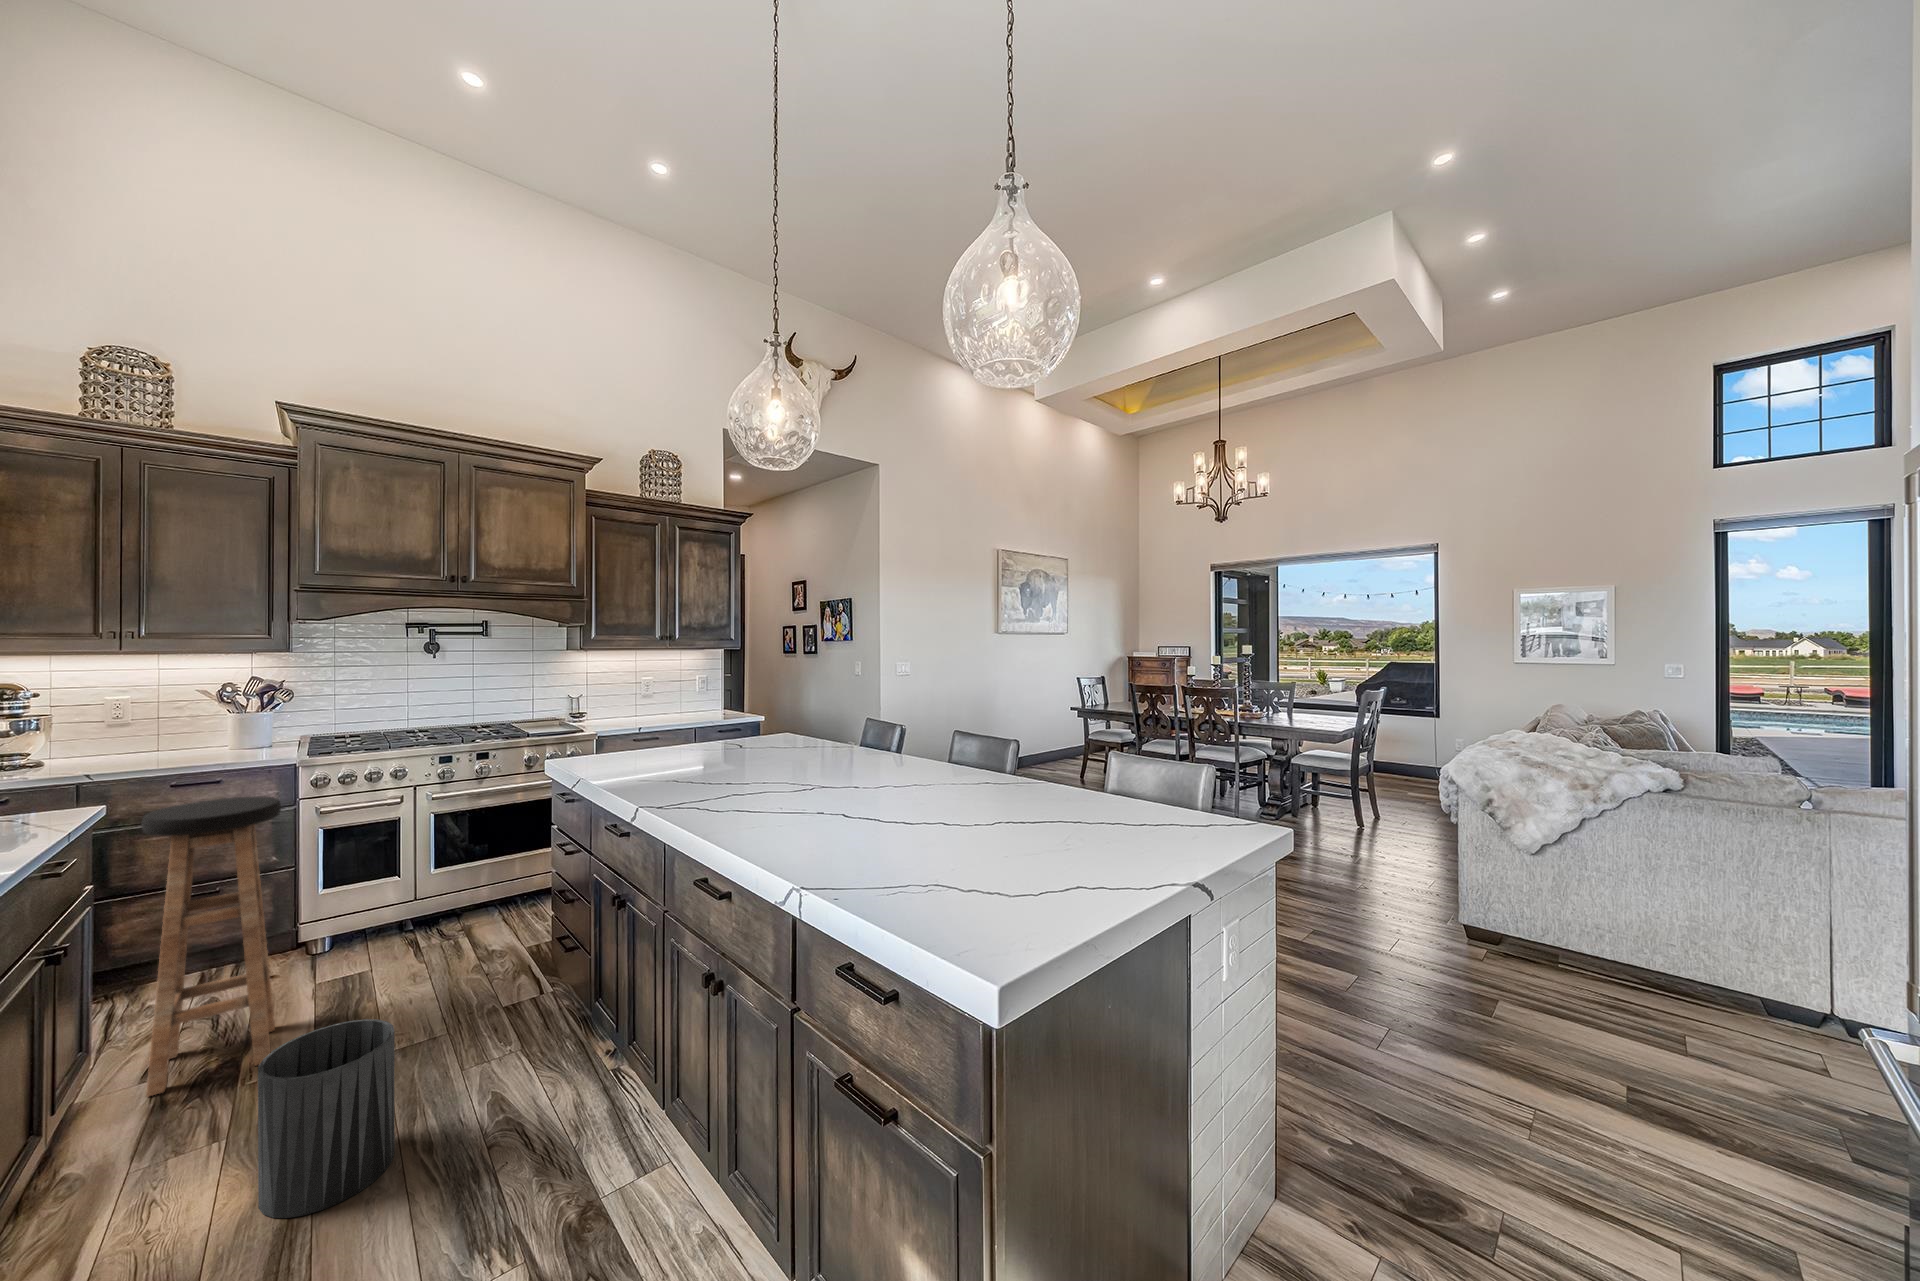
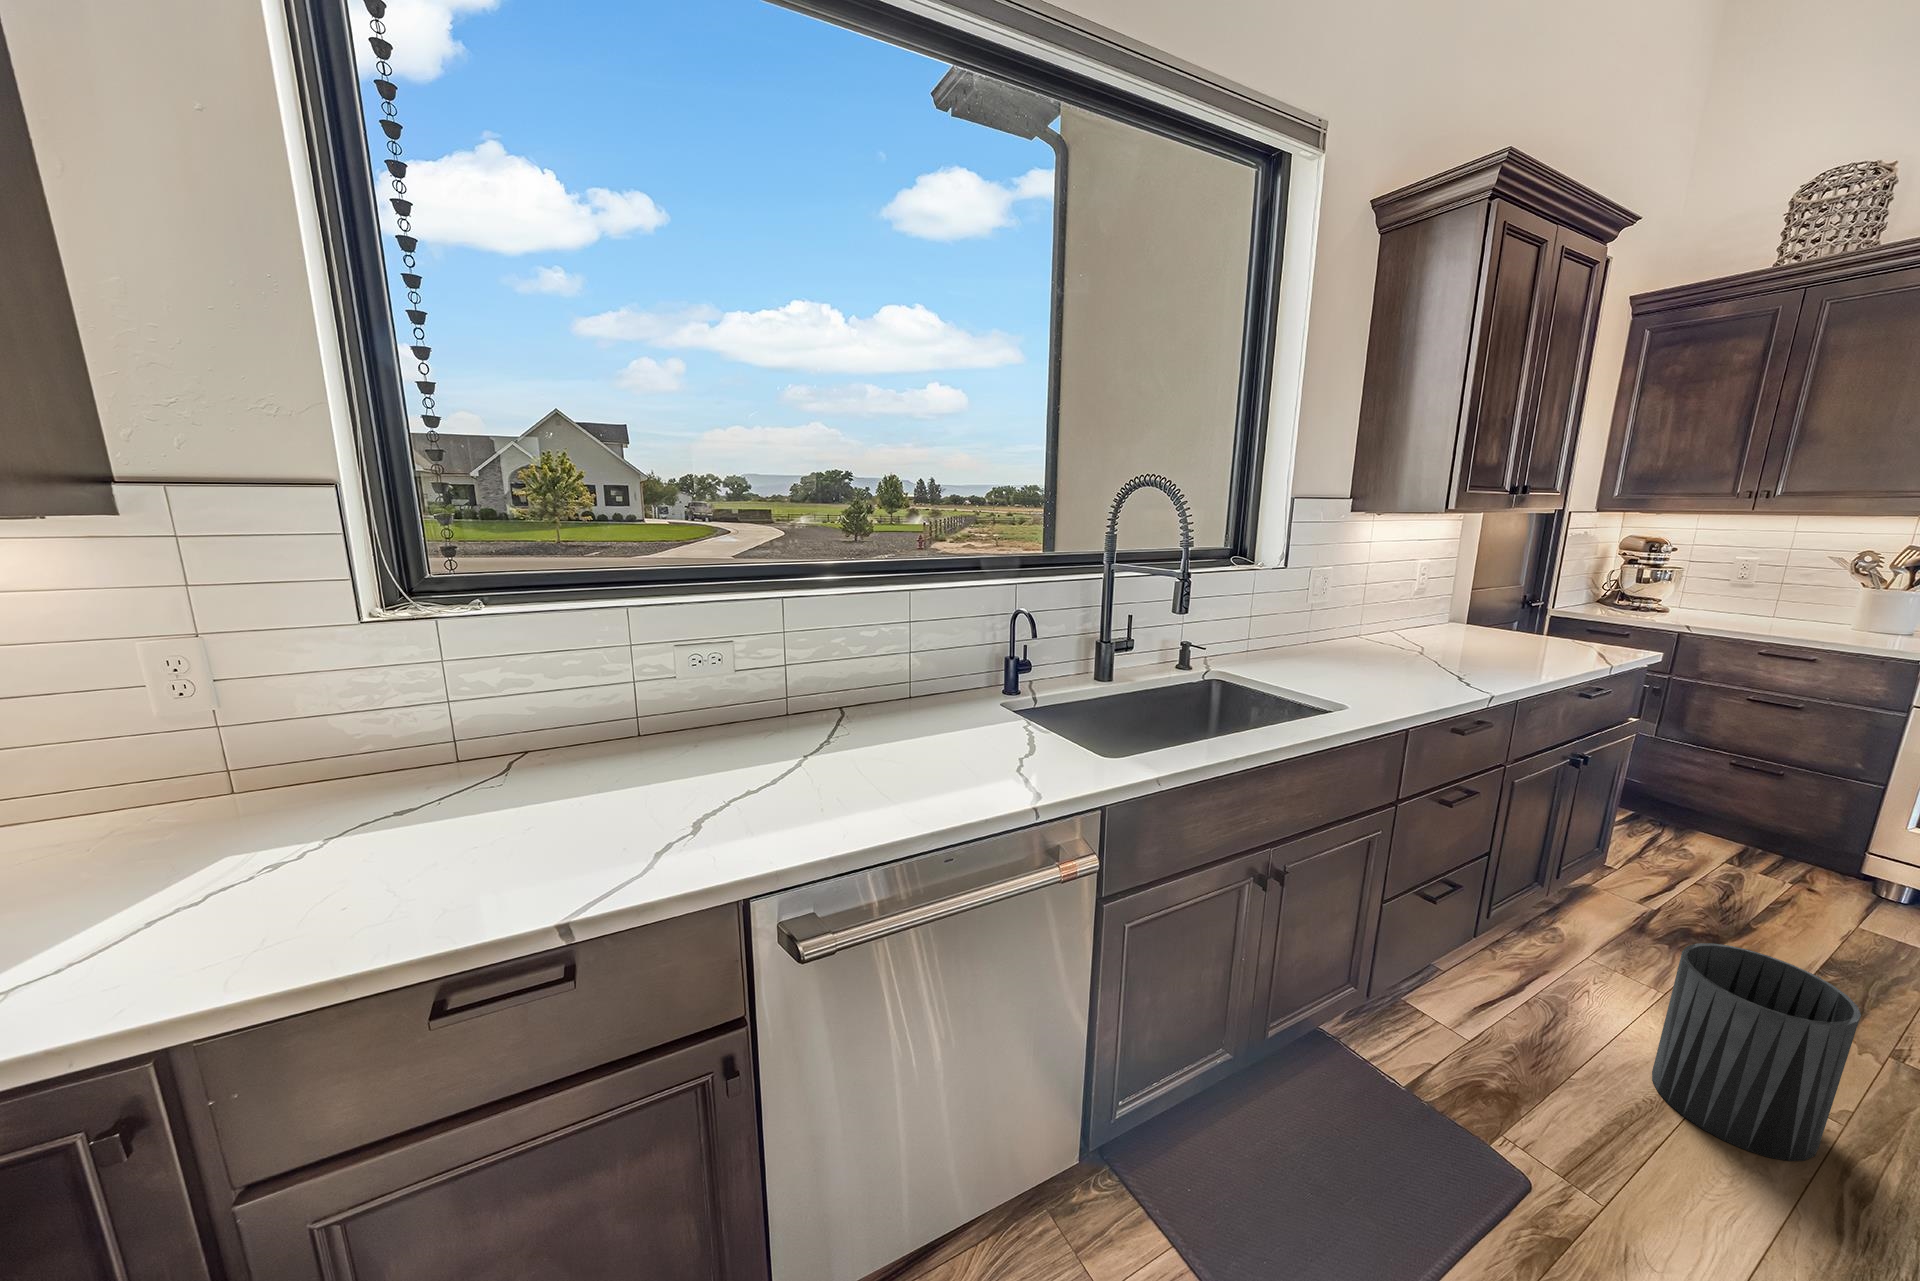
bar stool: present [142,796,281,1097] -> none [1635,669,1849,964]

